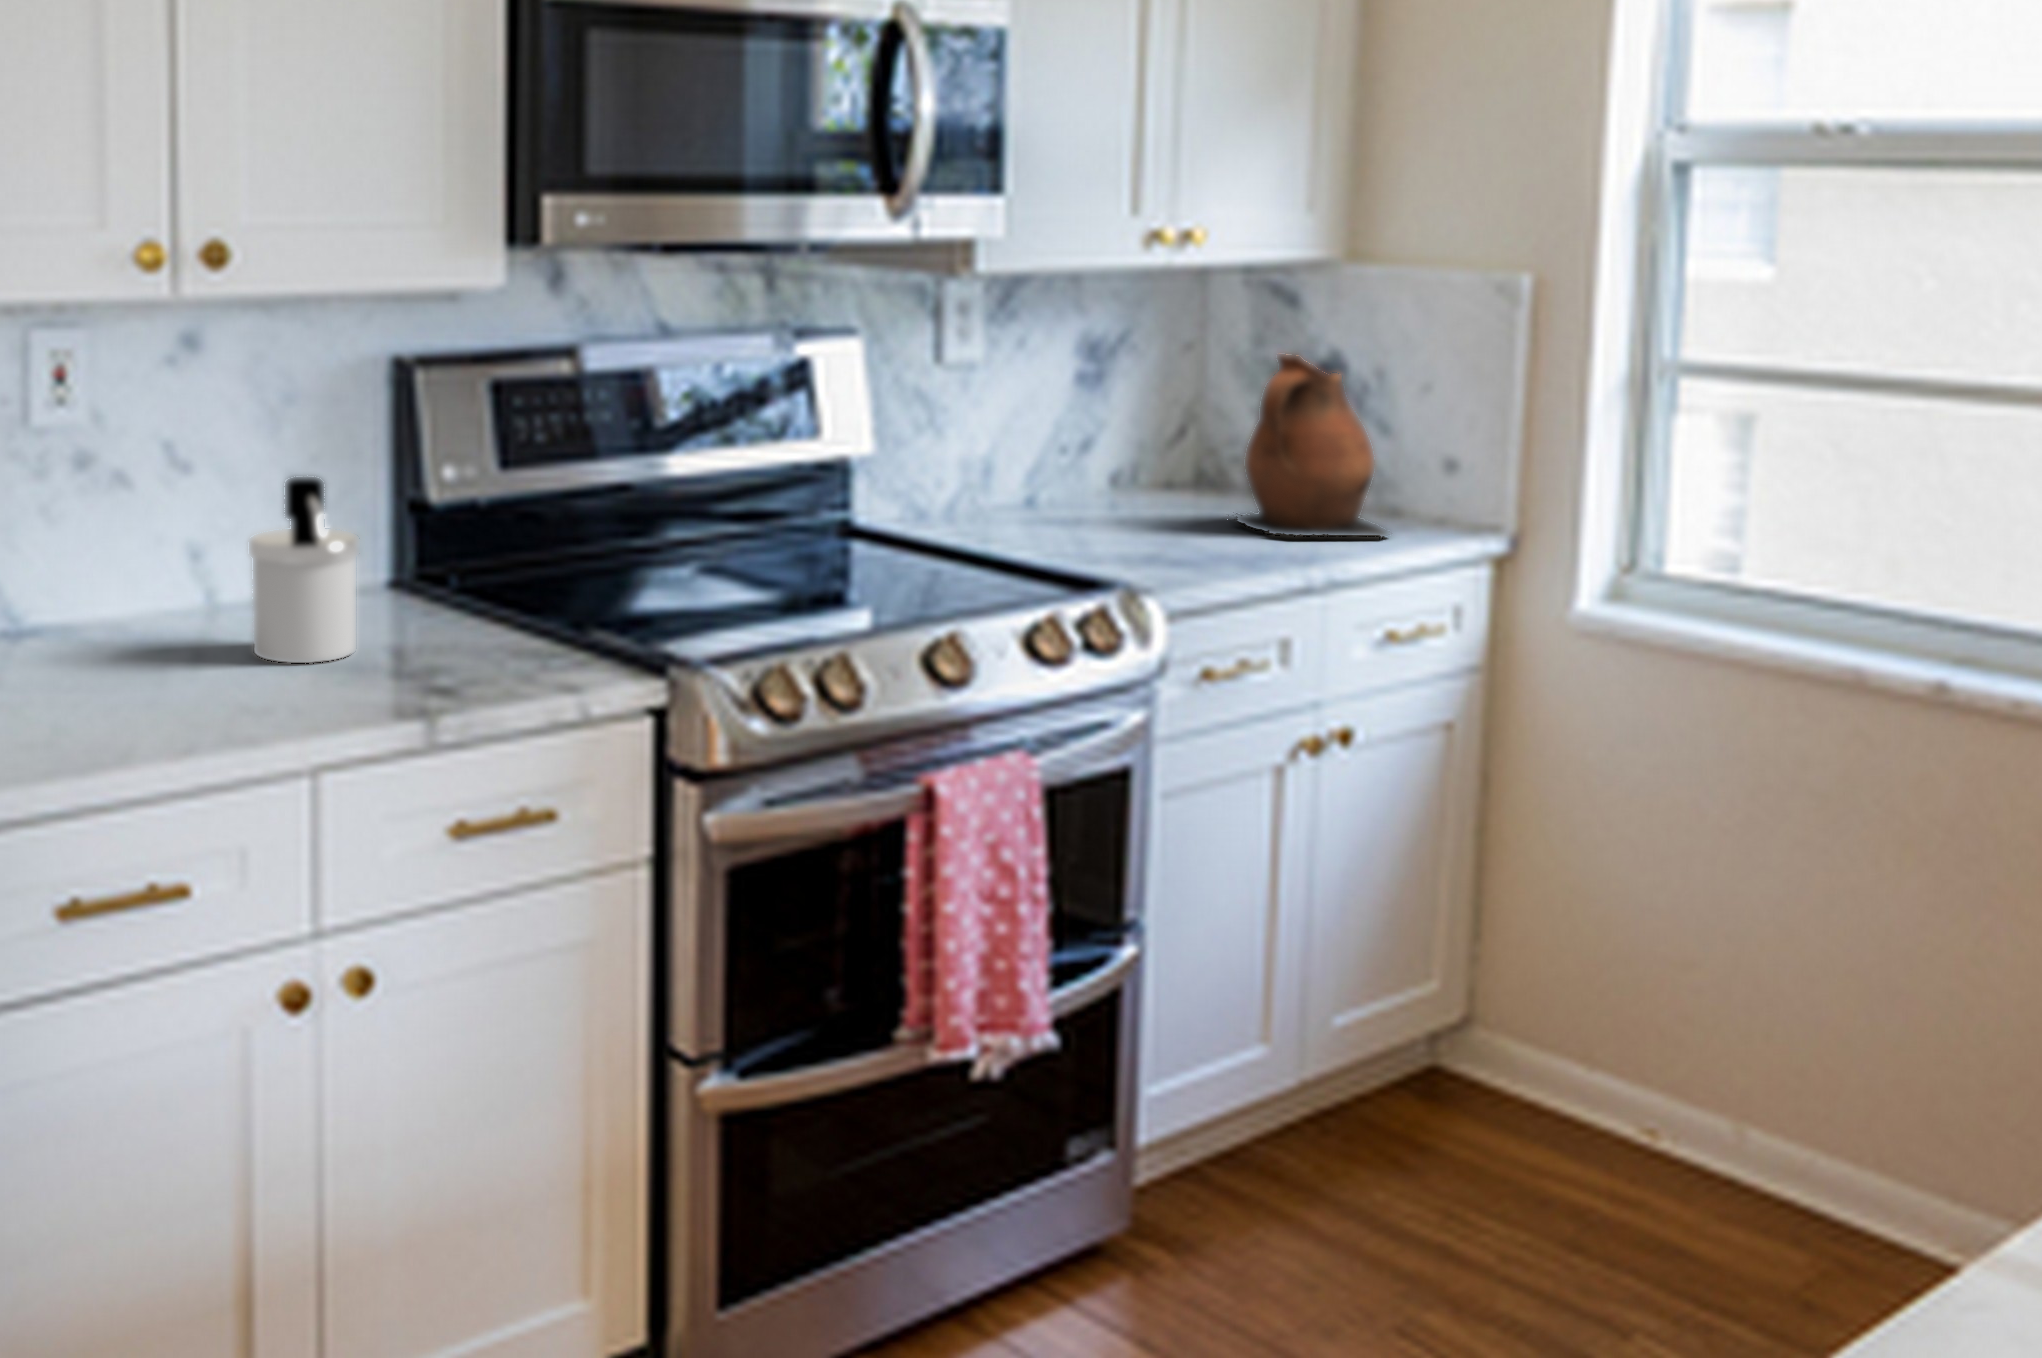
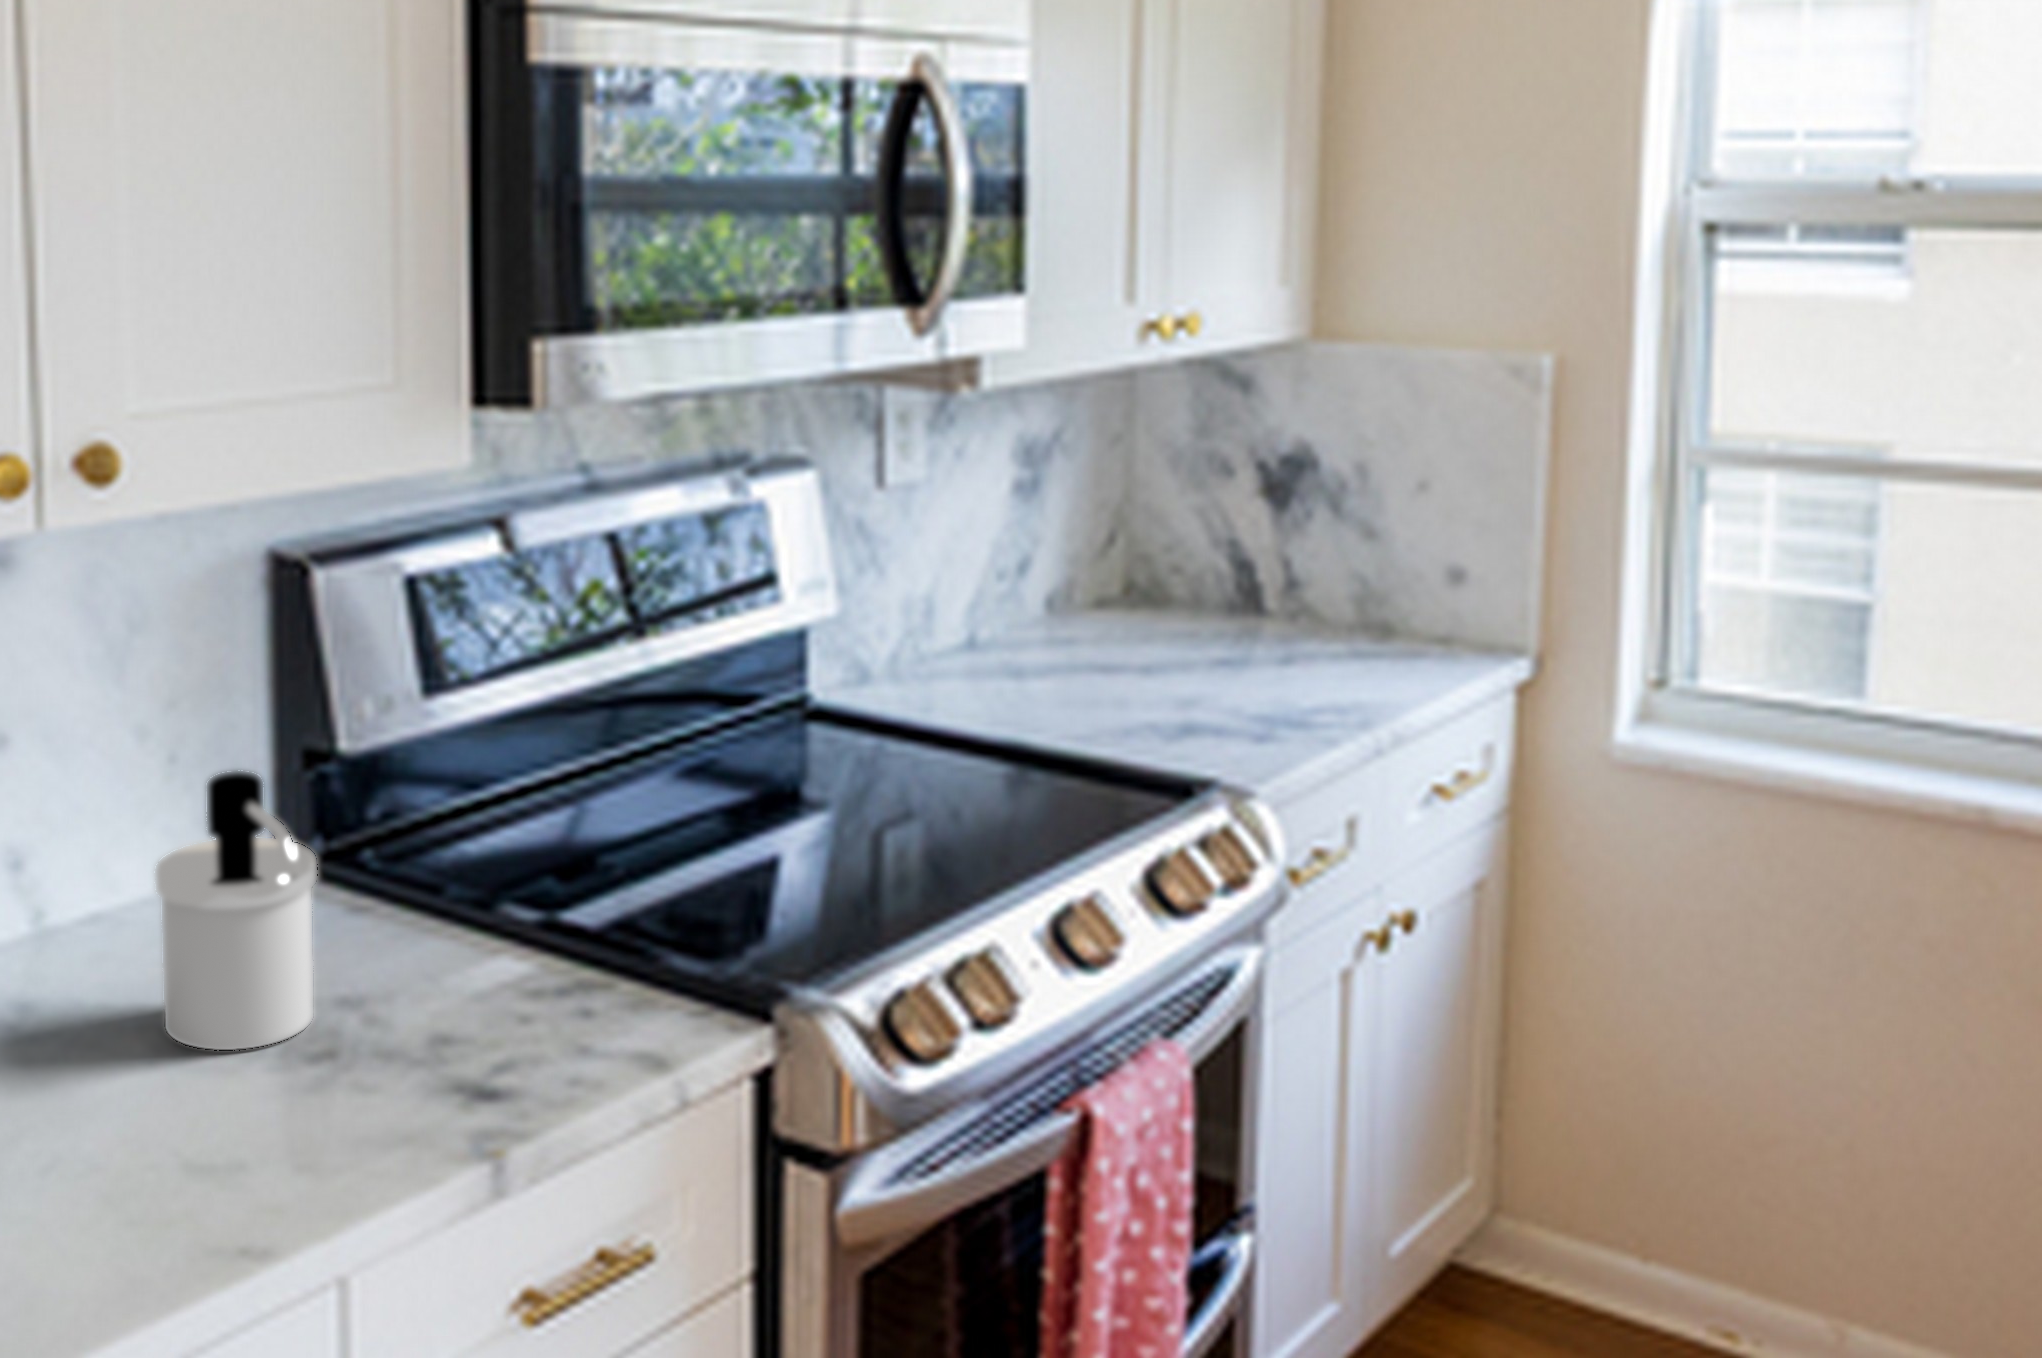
ceramic pitcher: present [1228,354,1387,537] -> none [1226,462,1431,683]

